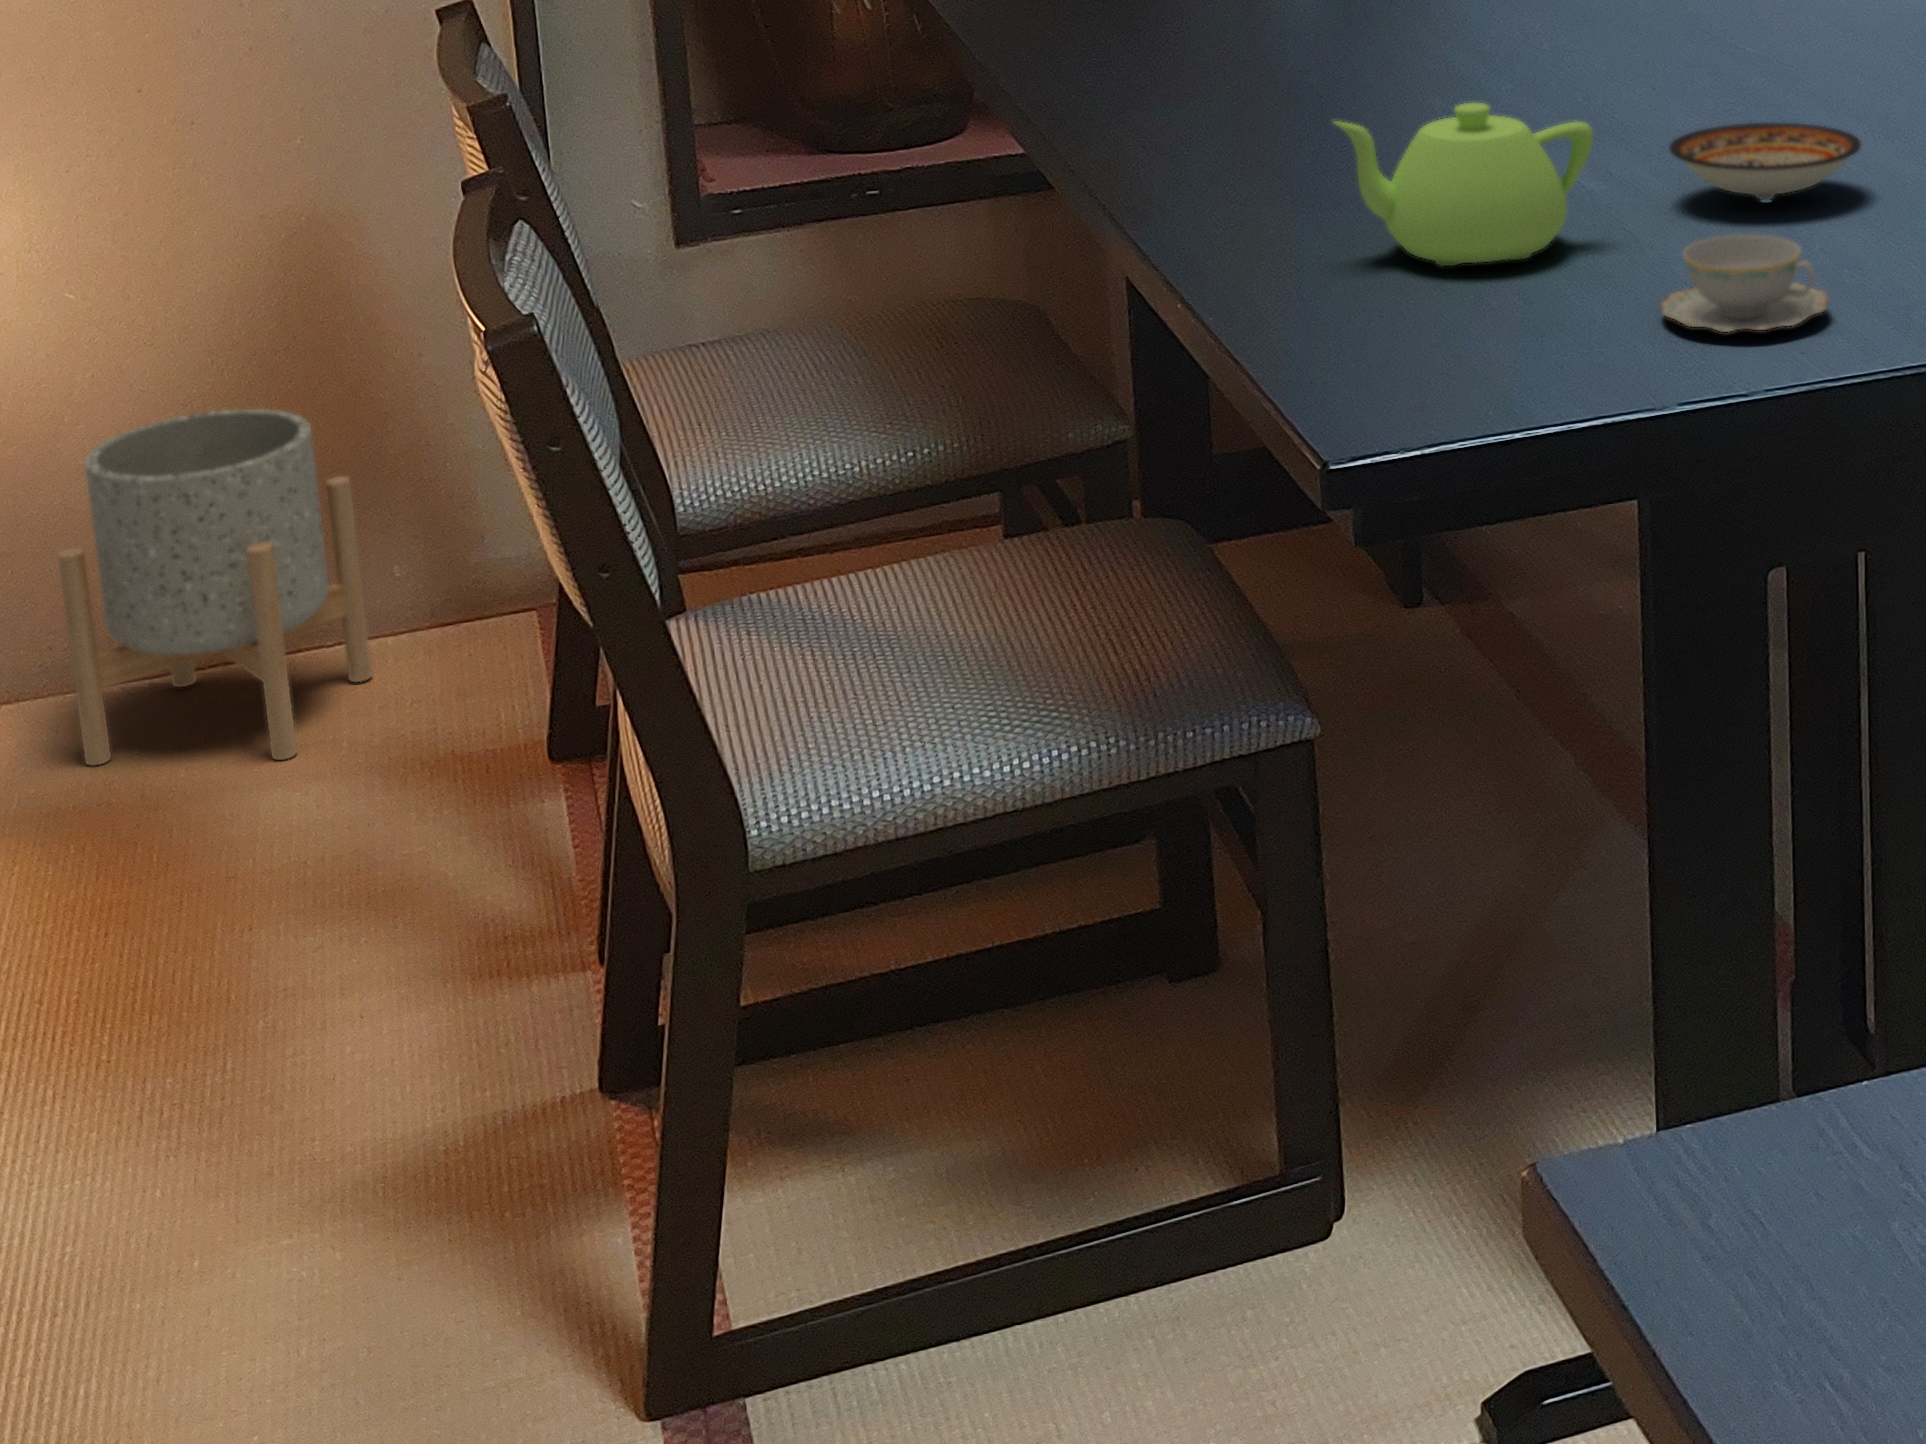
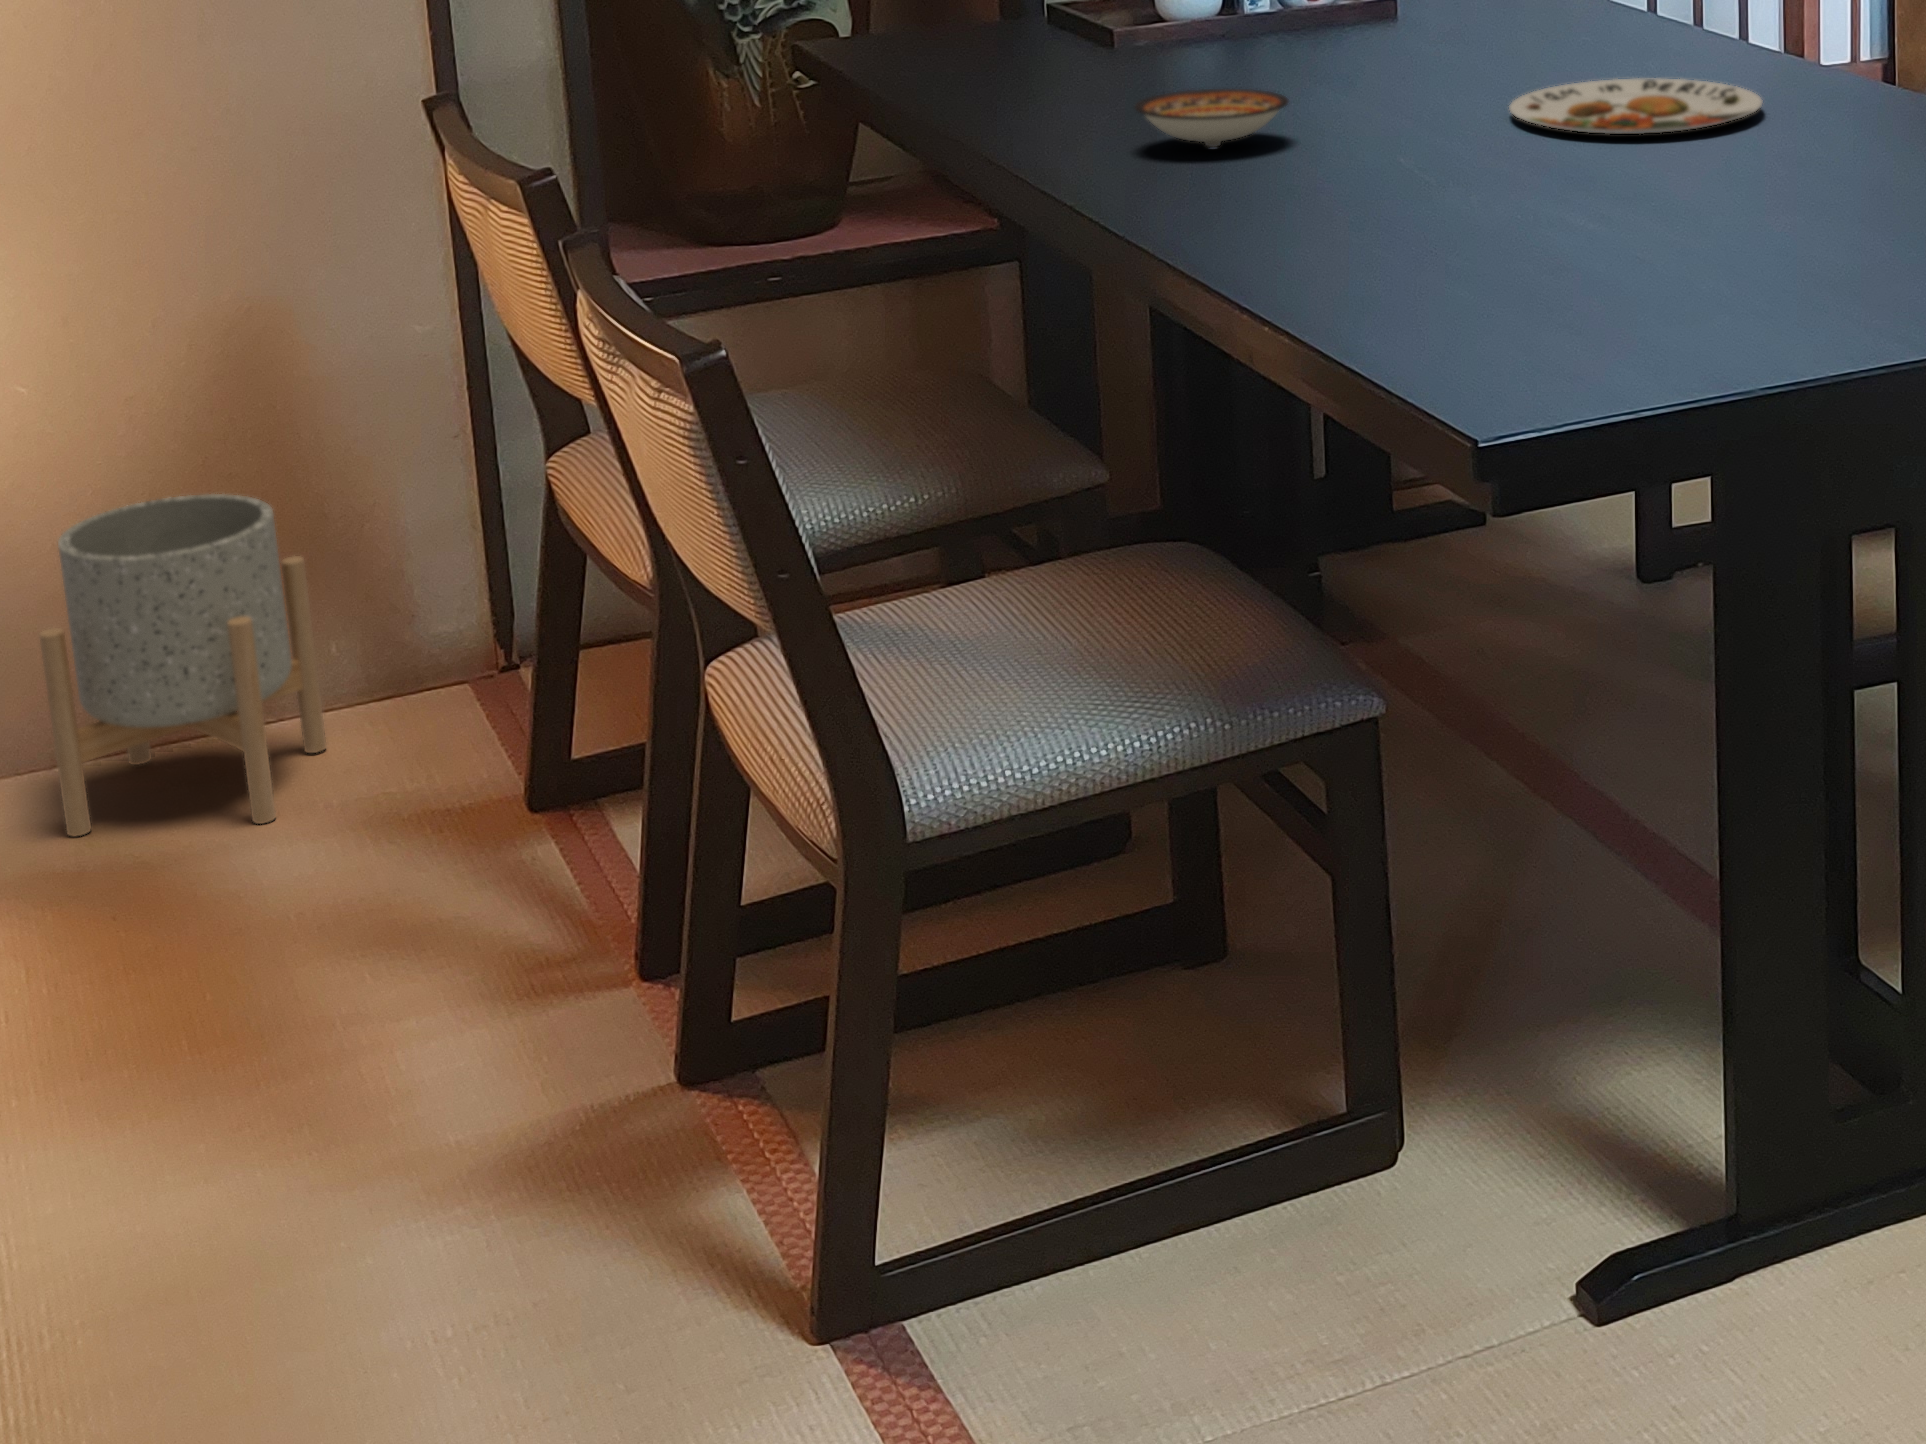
plate: none [1569,13,1847,76] -> present [1509,79,1762,134]
teapot: present [1334,103,1593,266] -> none [1388,144,1614,289]
ceramic bowl: present [1670,123,1861,200] -> present [1135,89,1288,147]
teacup: present [1661,235,1828,332] -> none [1705,250,1853,332]

